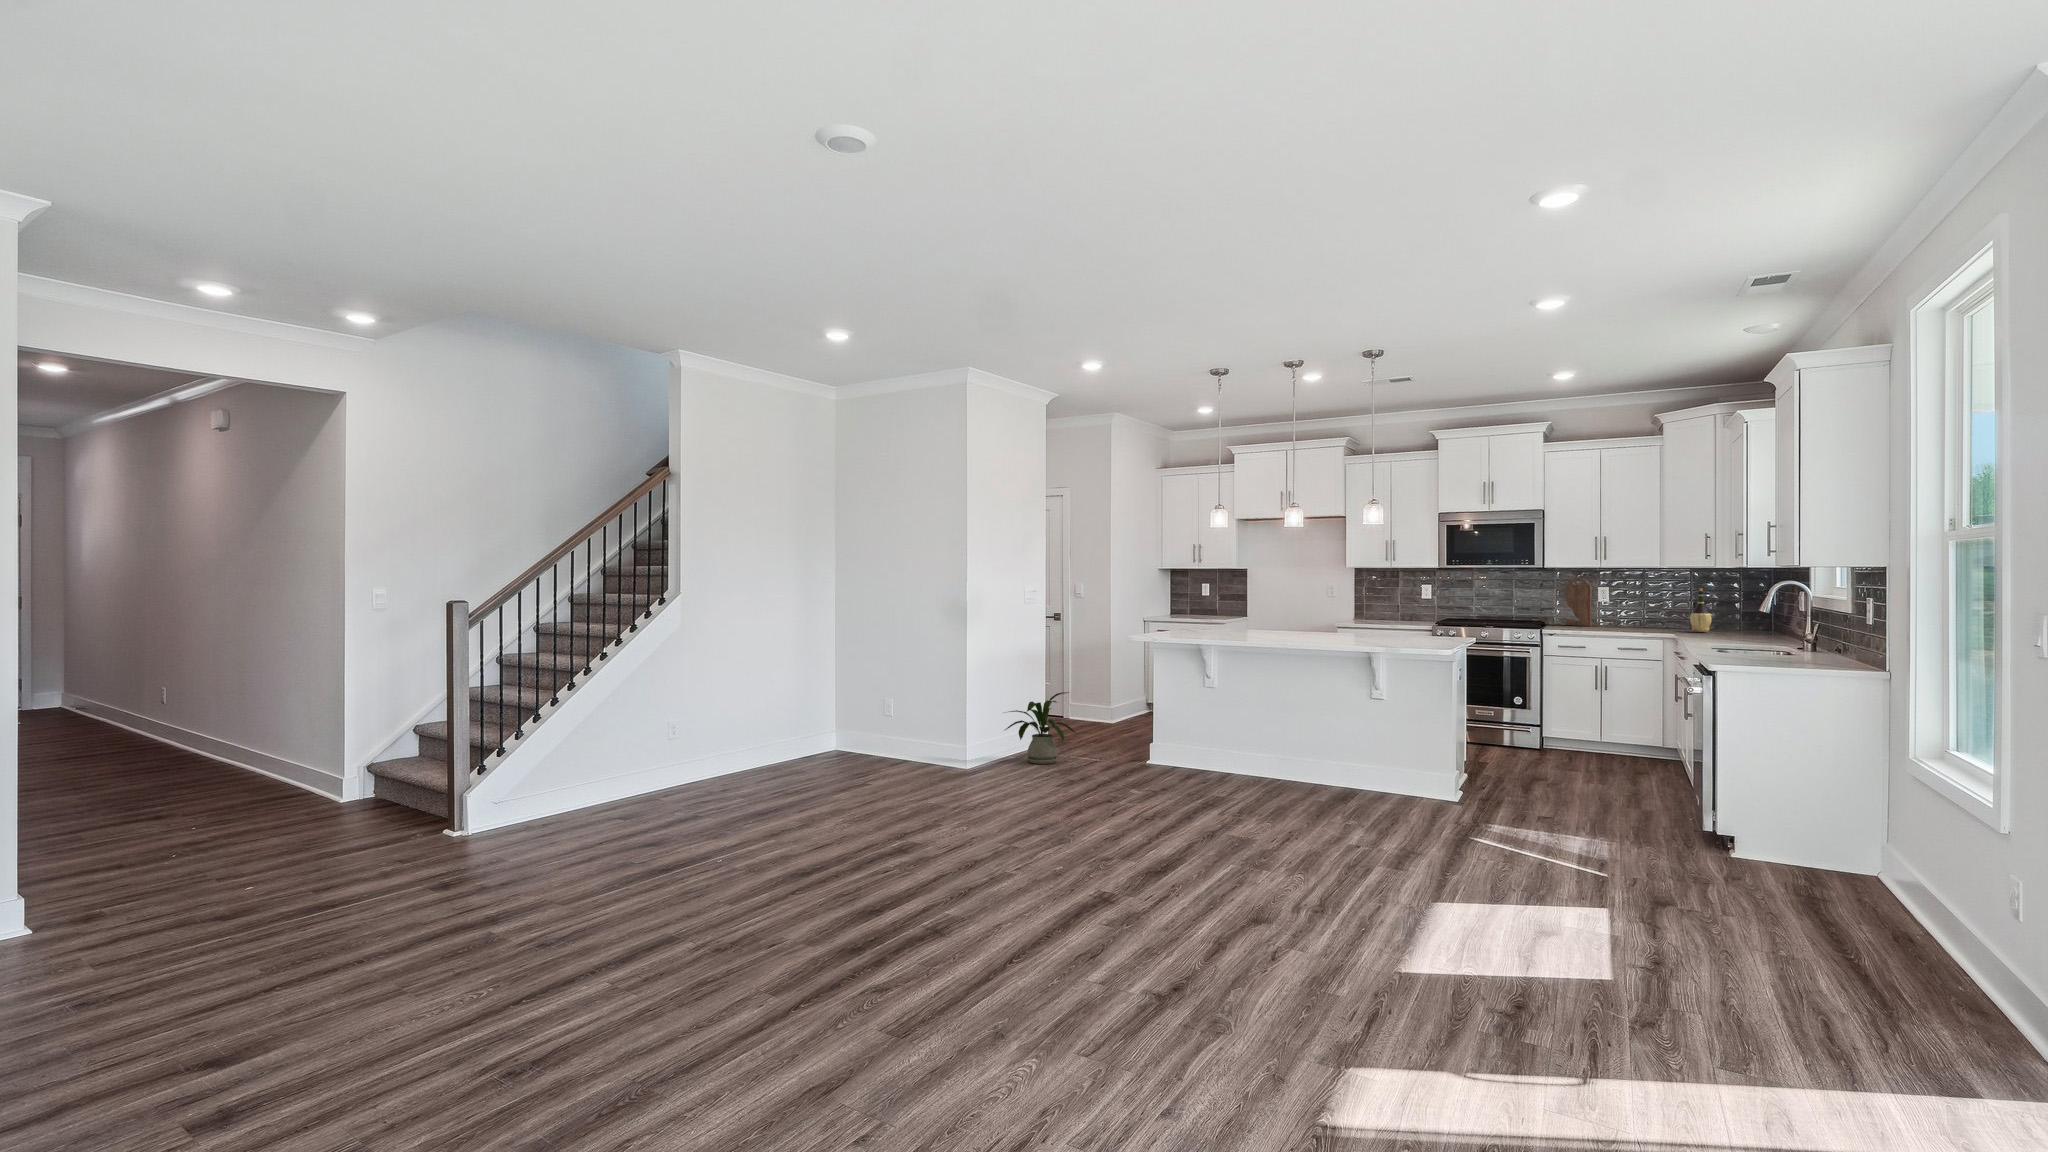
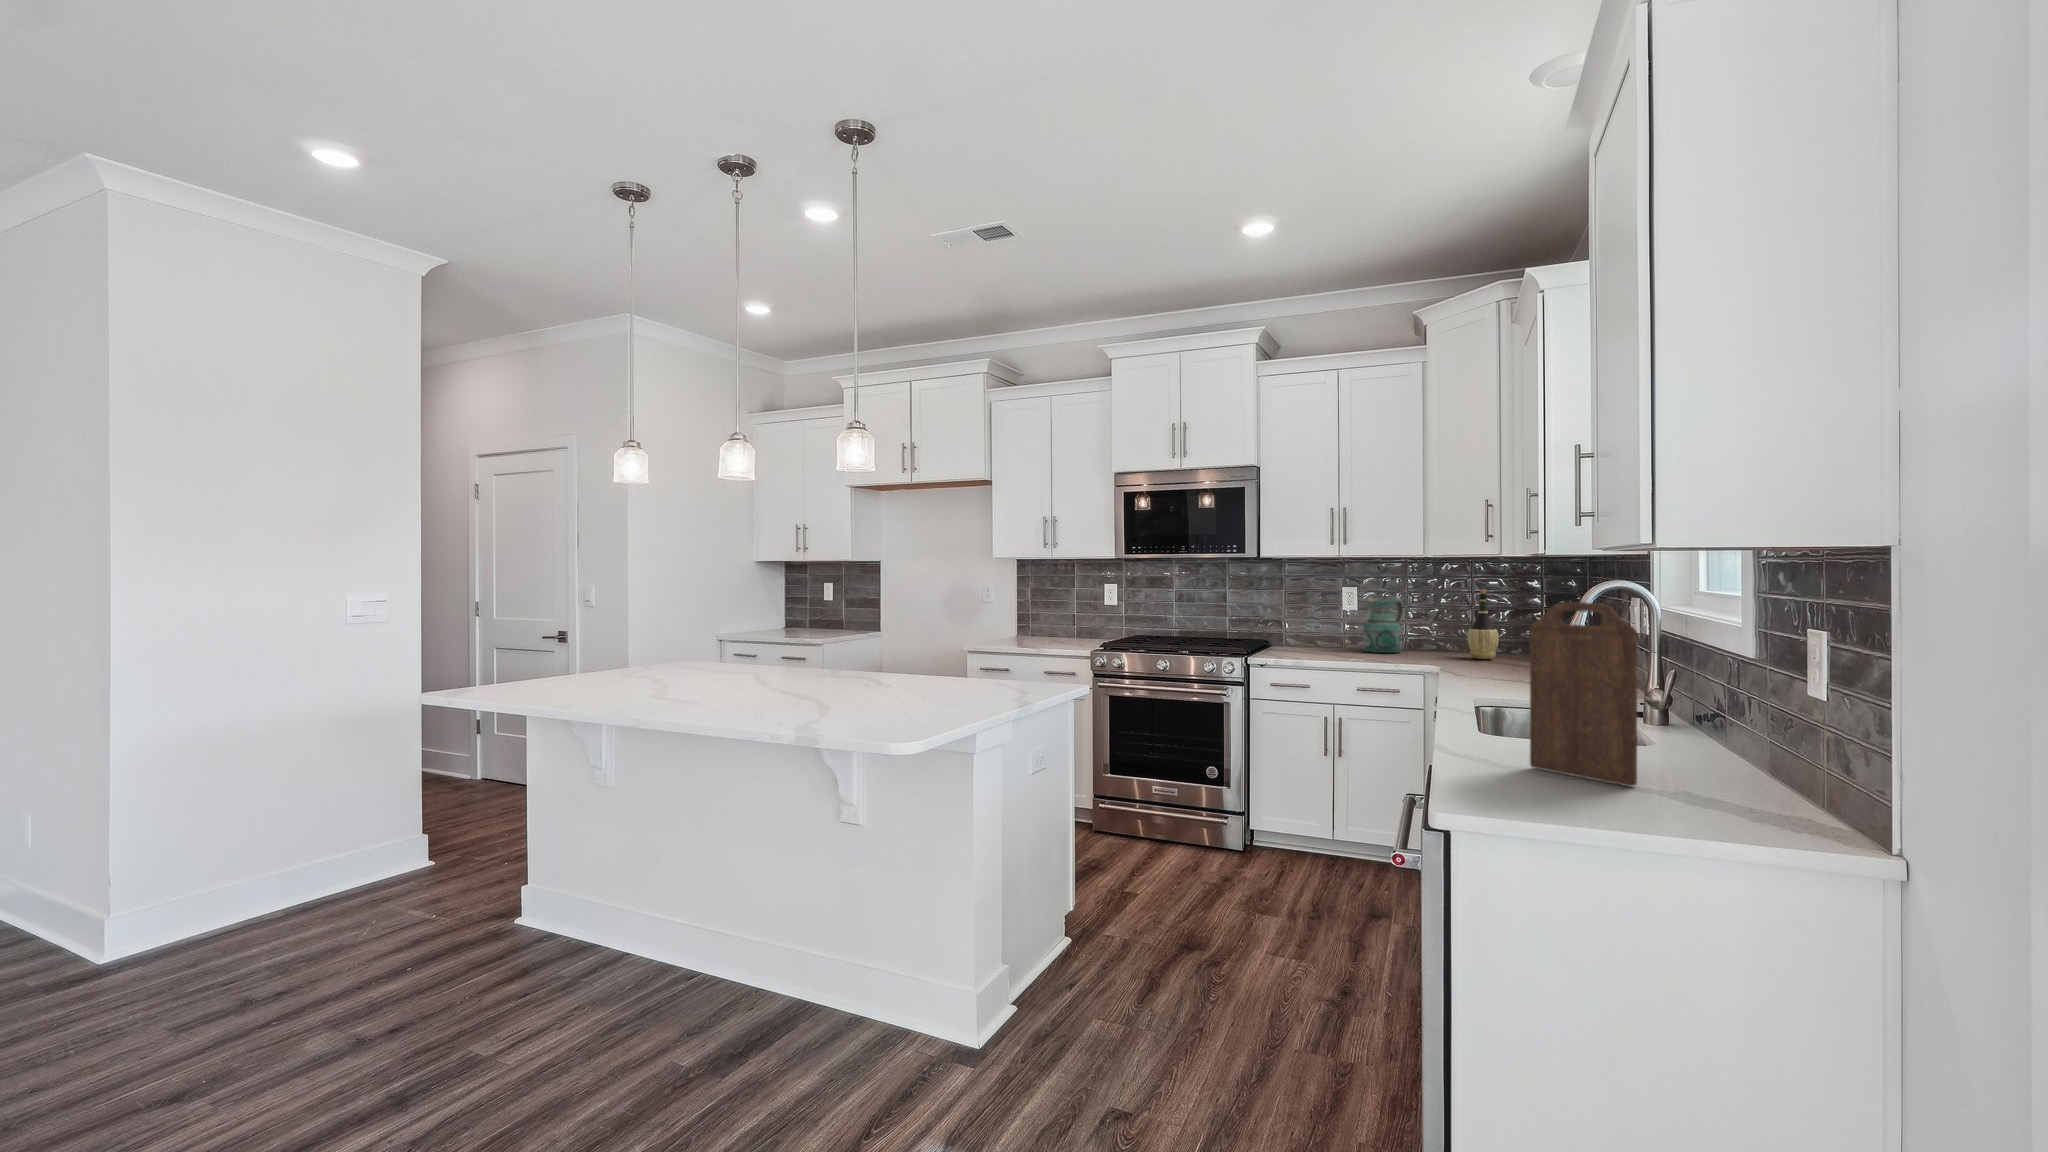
cutting board: present [1565,579,1592,626] -> present [1530,602,1637,786]
ceramic pitcher: none [1615,593,1643,629] -> present [1362,597,1403,653]
house plant: present [1005,692,1076,764] -> none [230,793,402,933]

